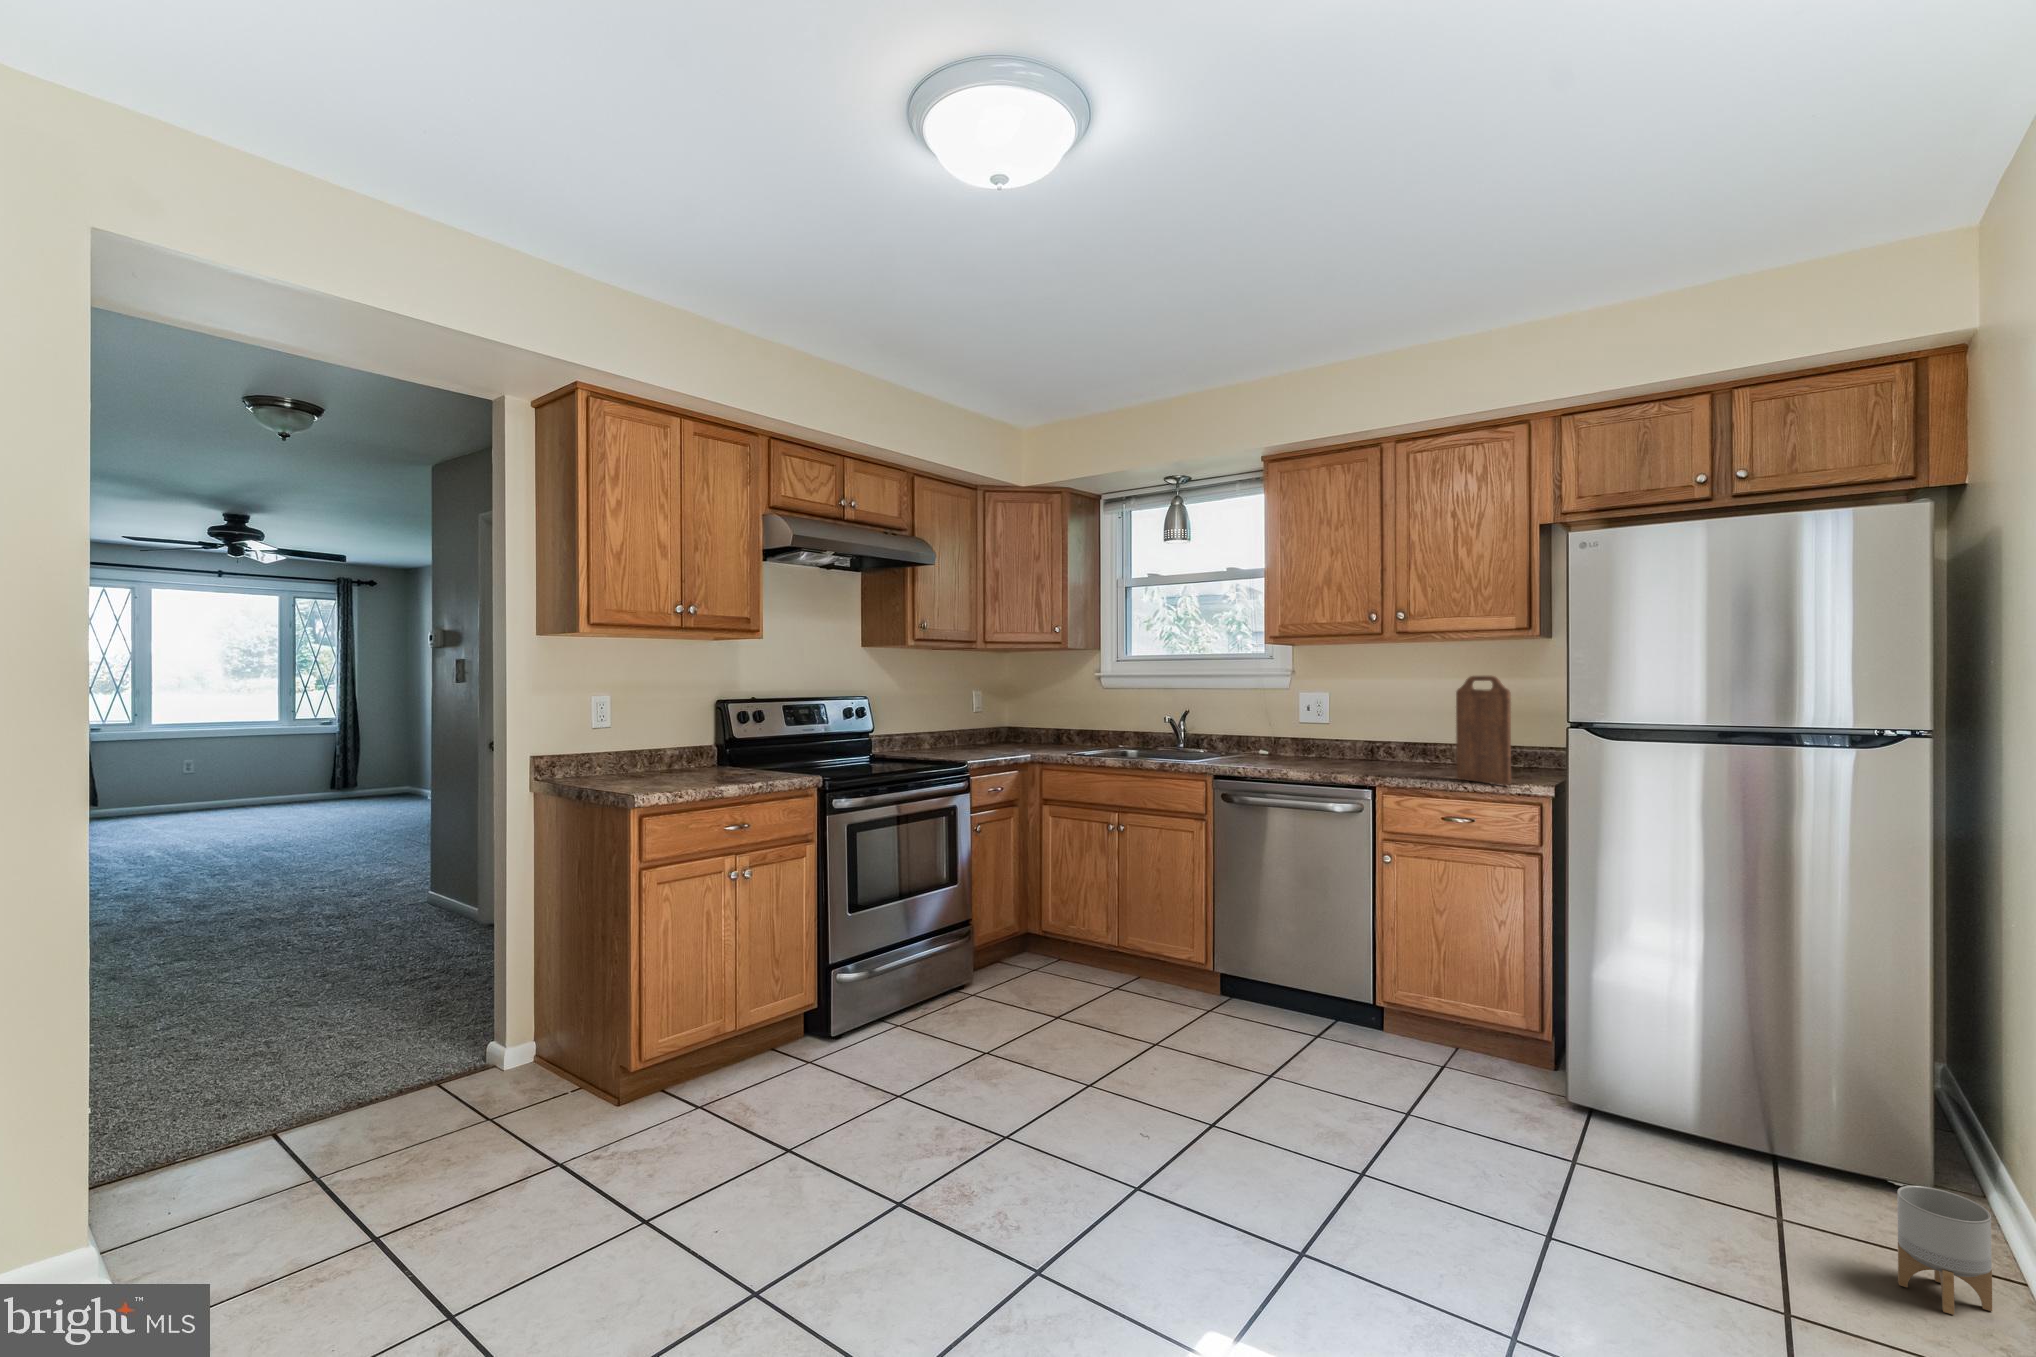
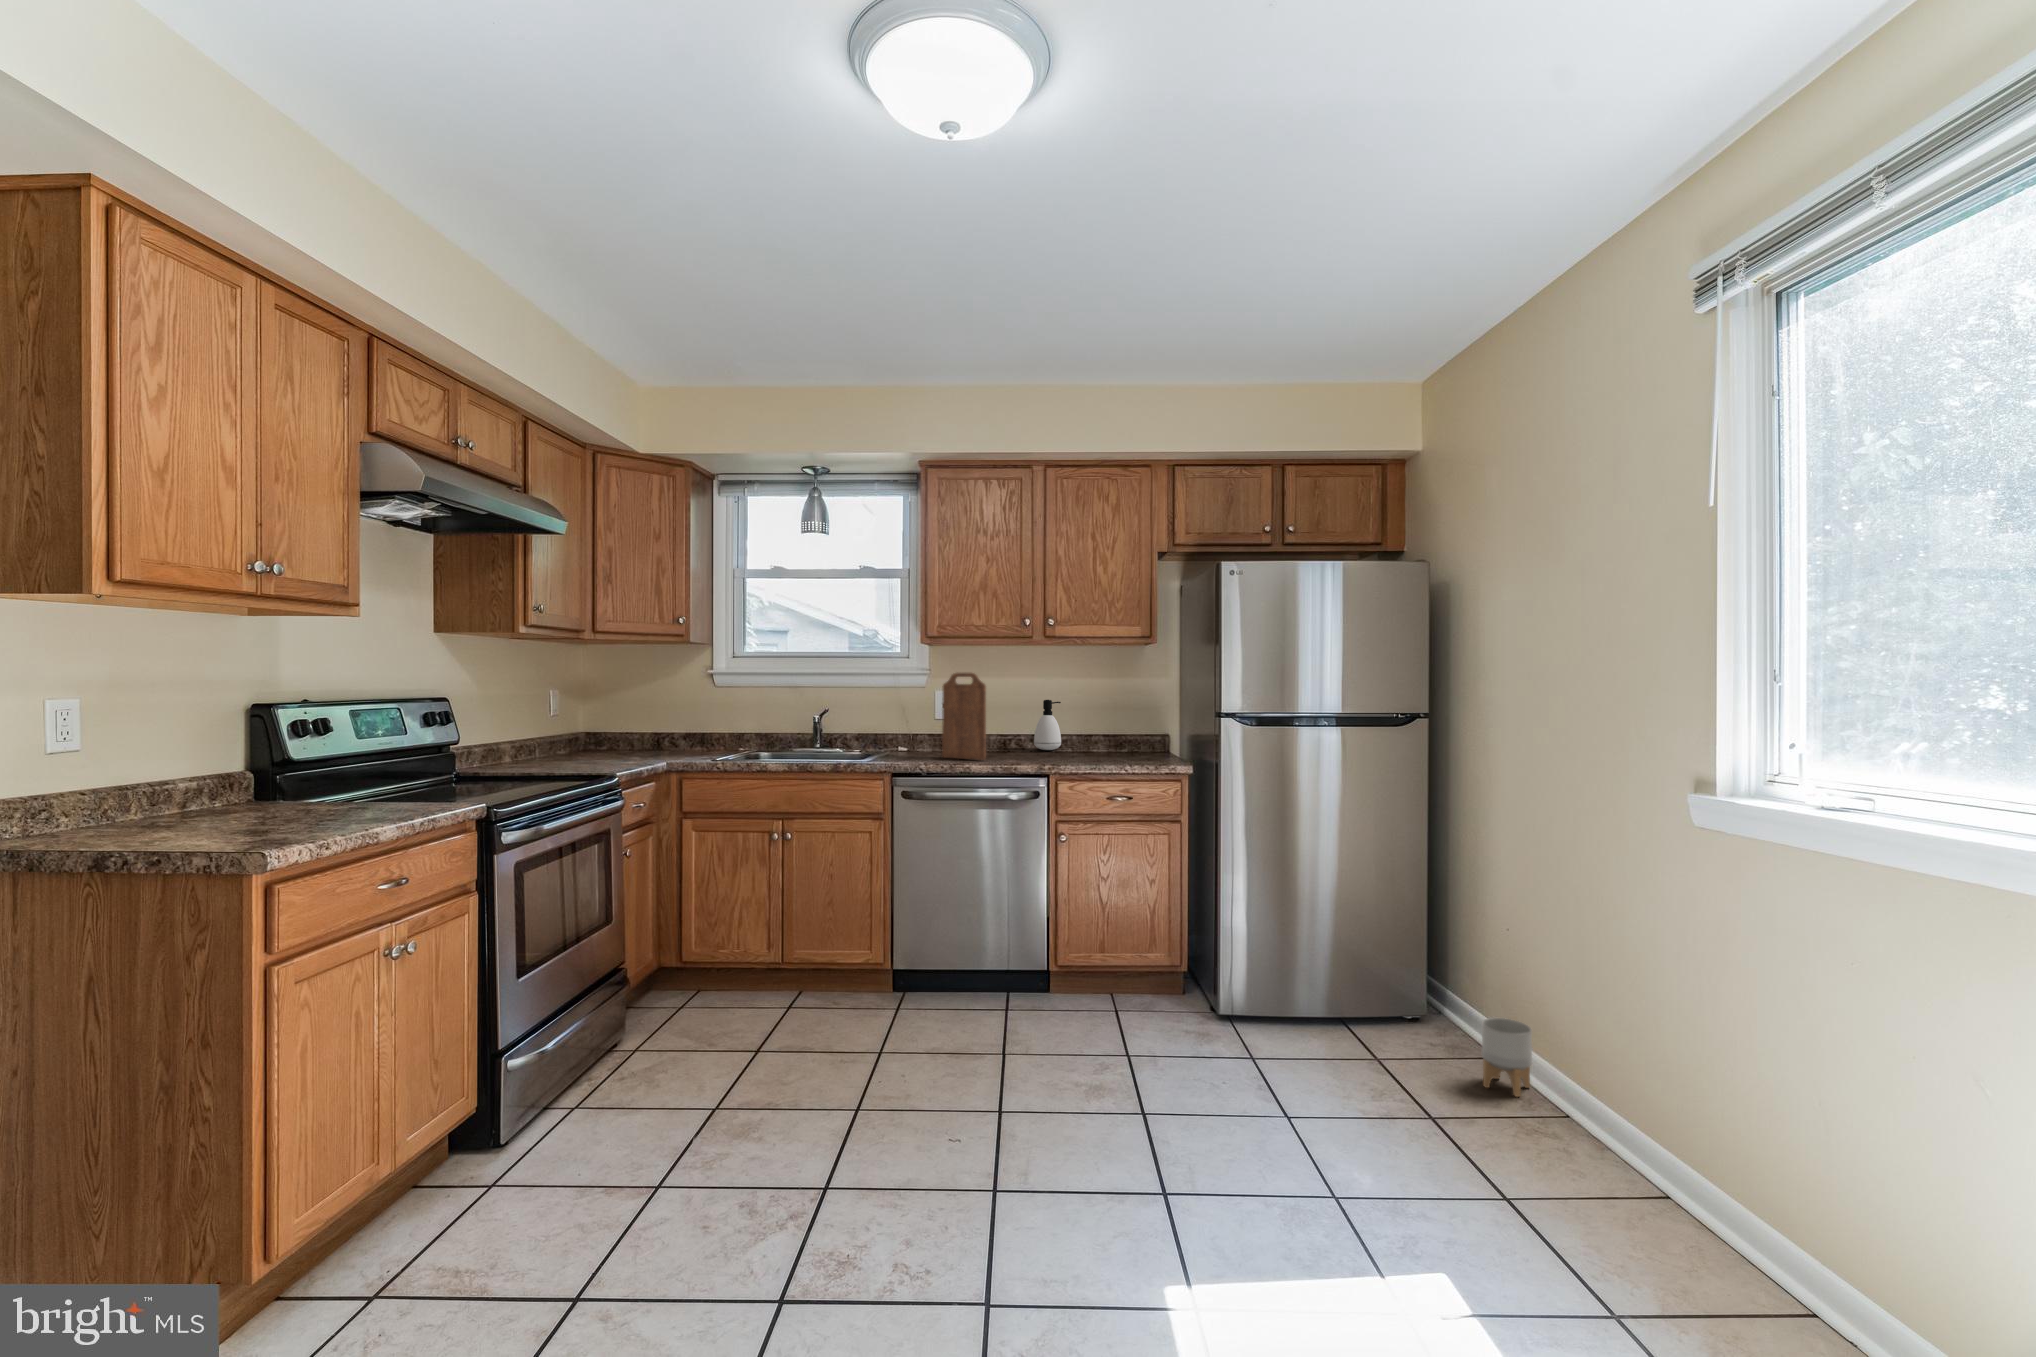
cutting board: present [1456,676,1511,785] -> present [942,673,986,760]
soap dispenser: none [1404,703,1438,761] -> present [1034,700,1061,750]

